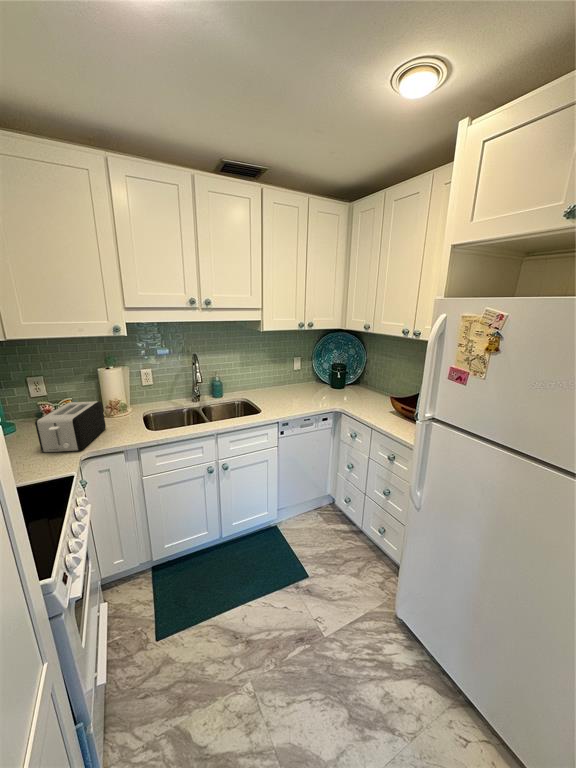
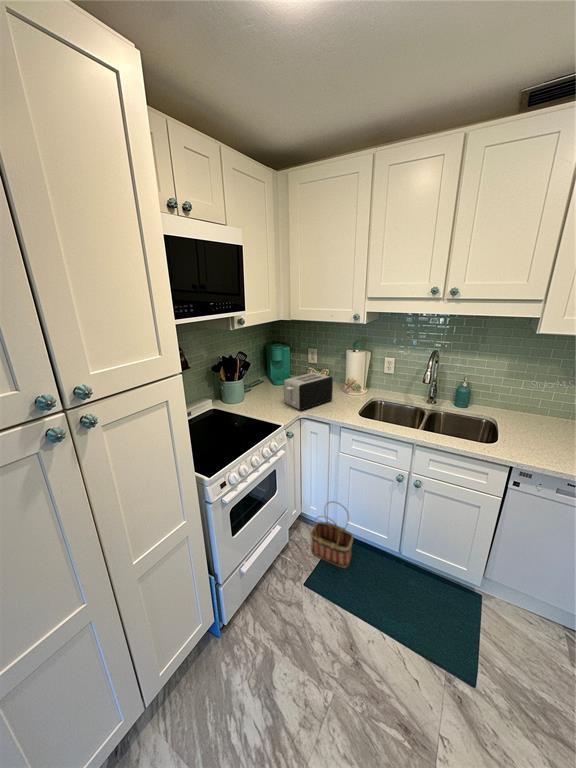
basket: none [131,532,185,609] -> present [310,502,353,568]

